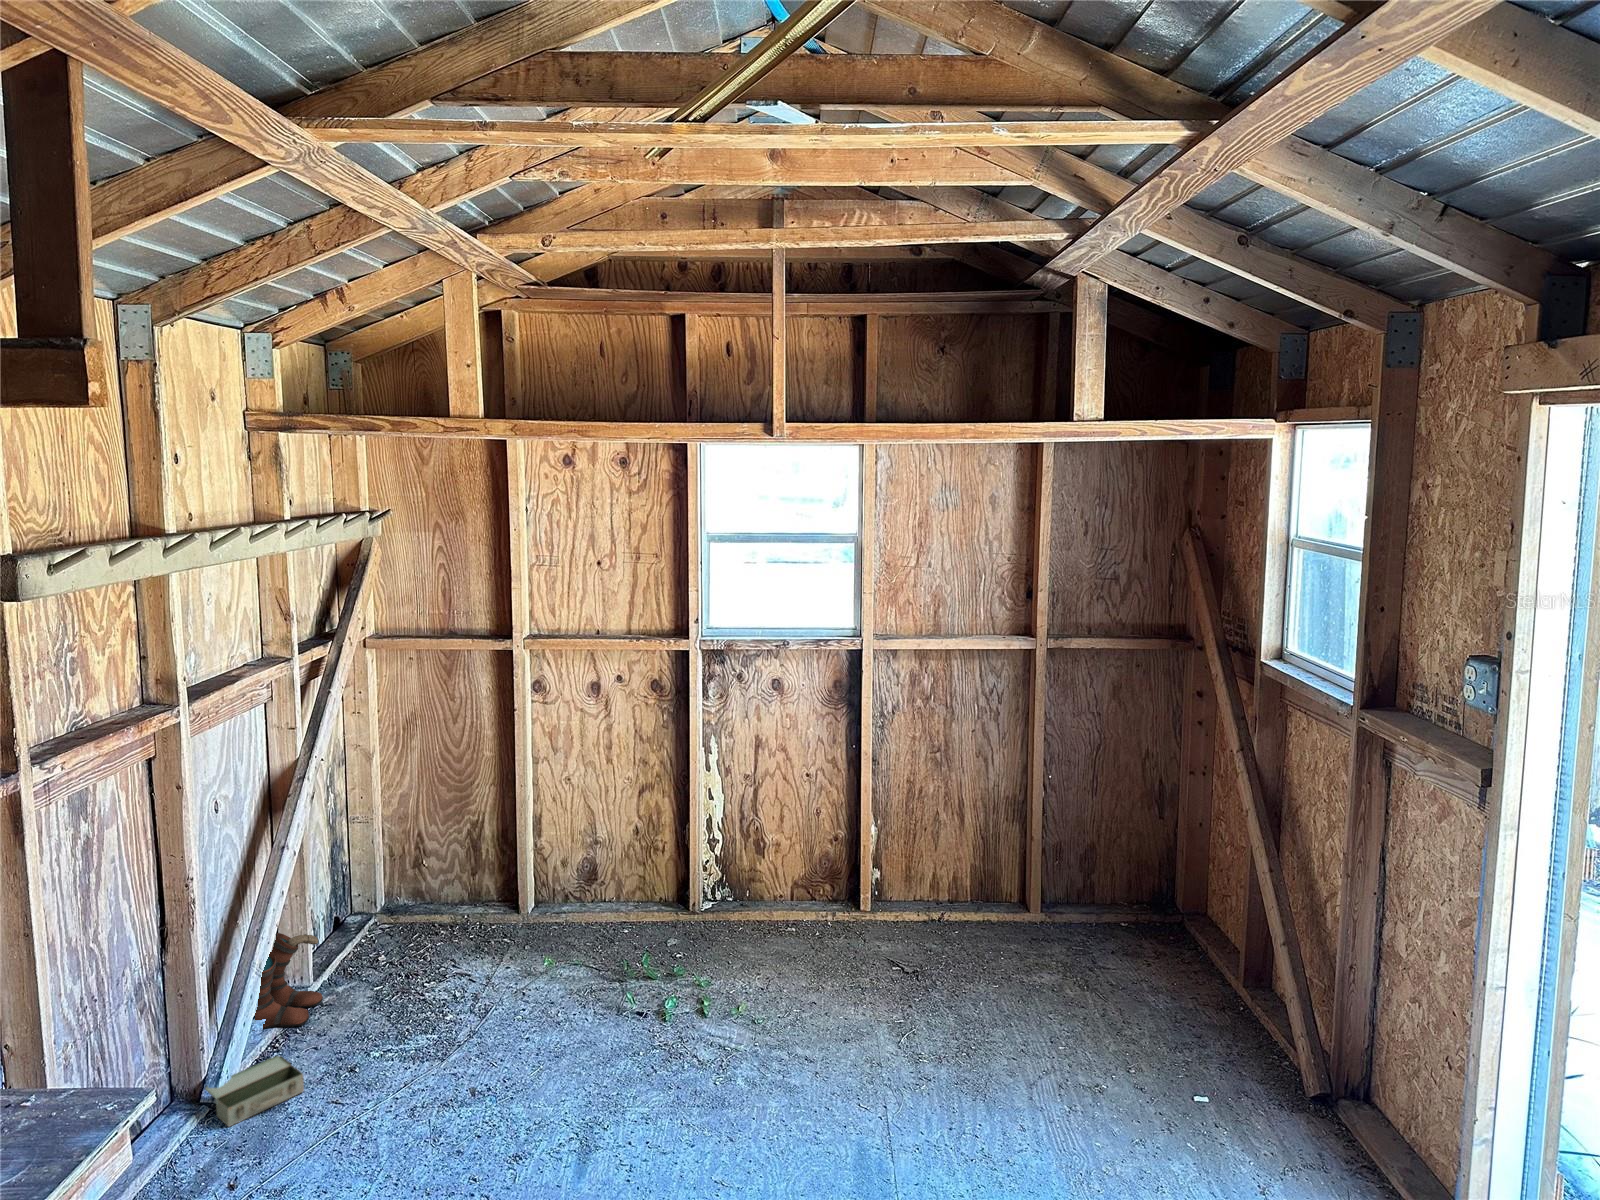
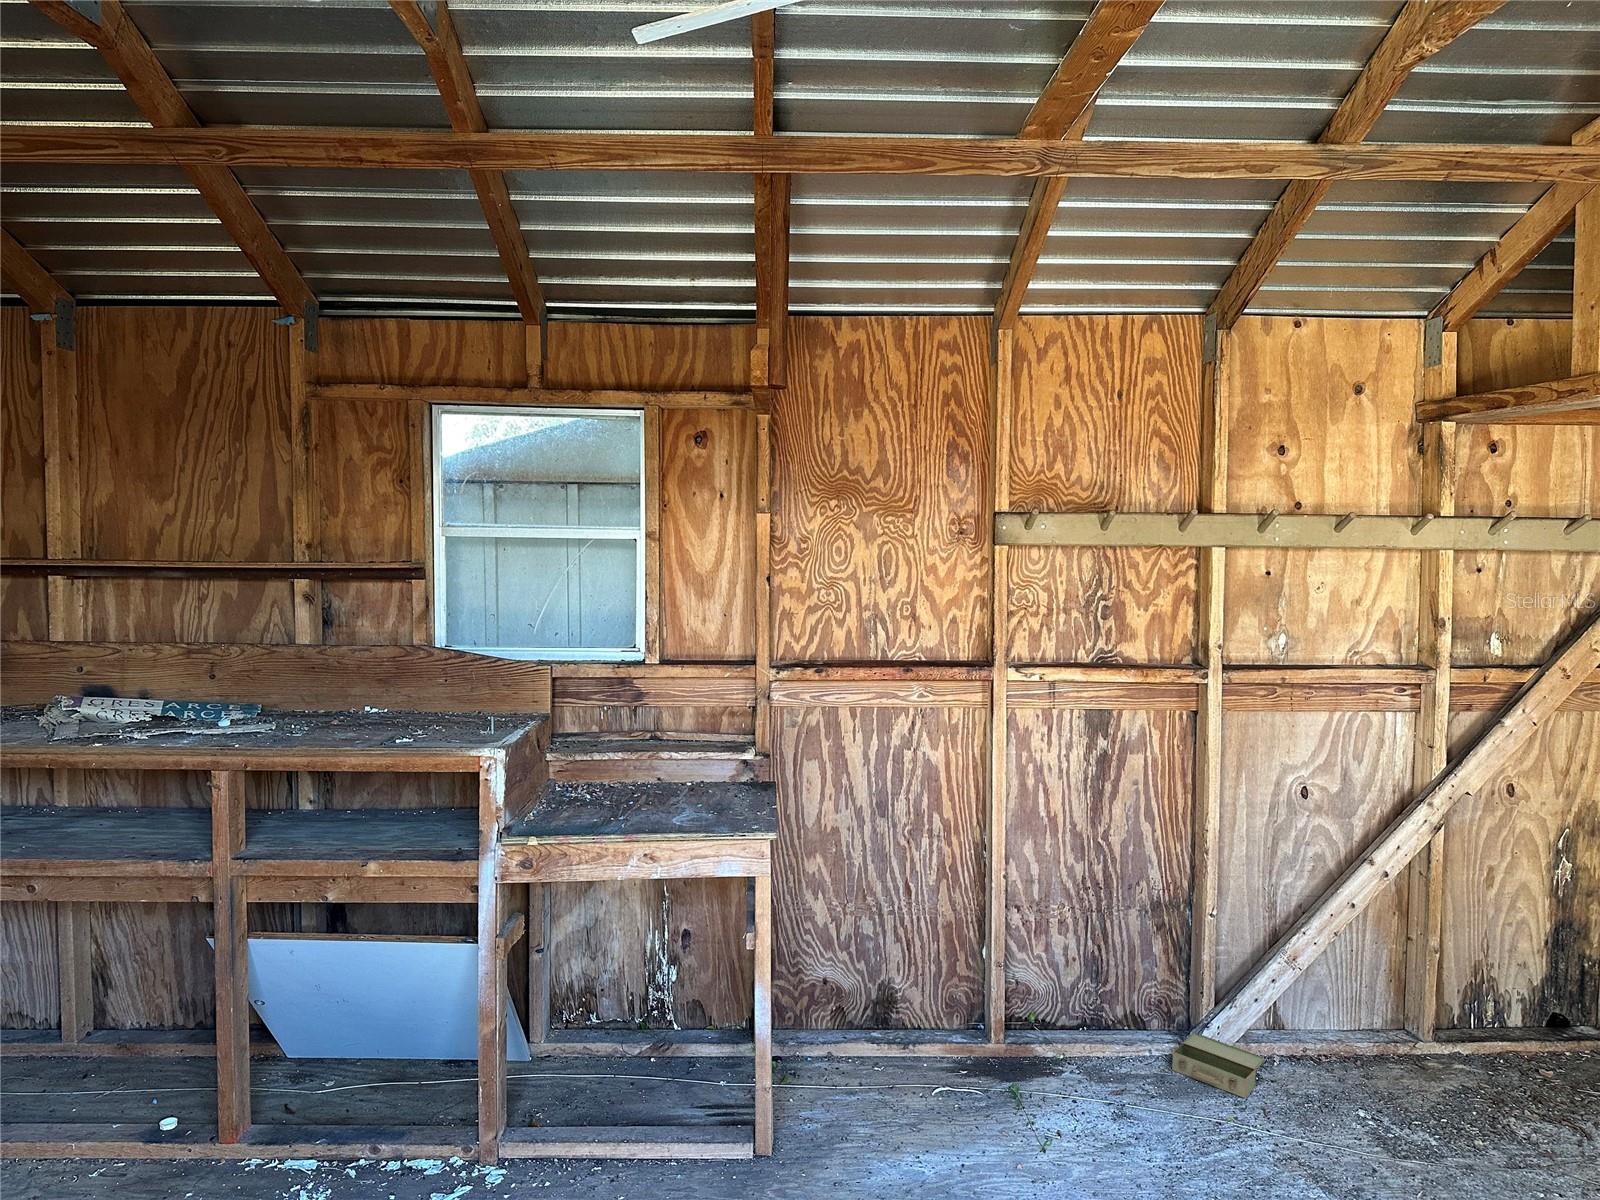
boots: present [255,933,323,1029] -> none [1319,969,1429,1073]

